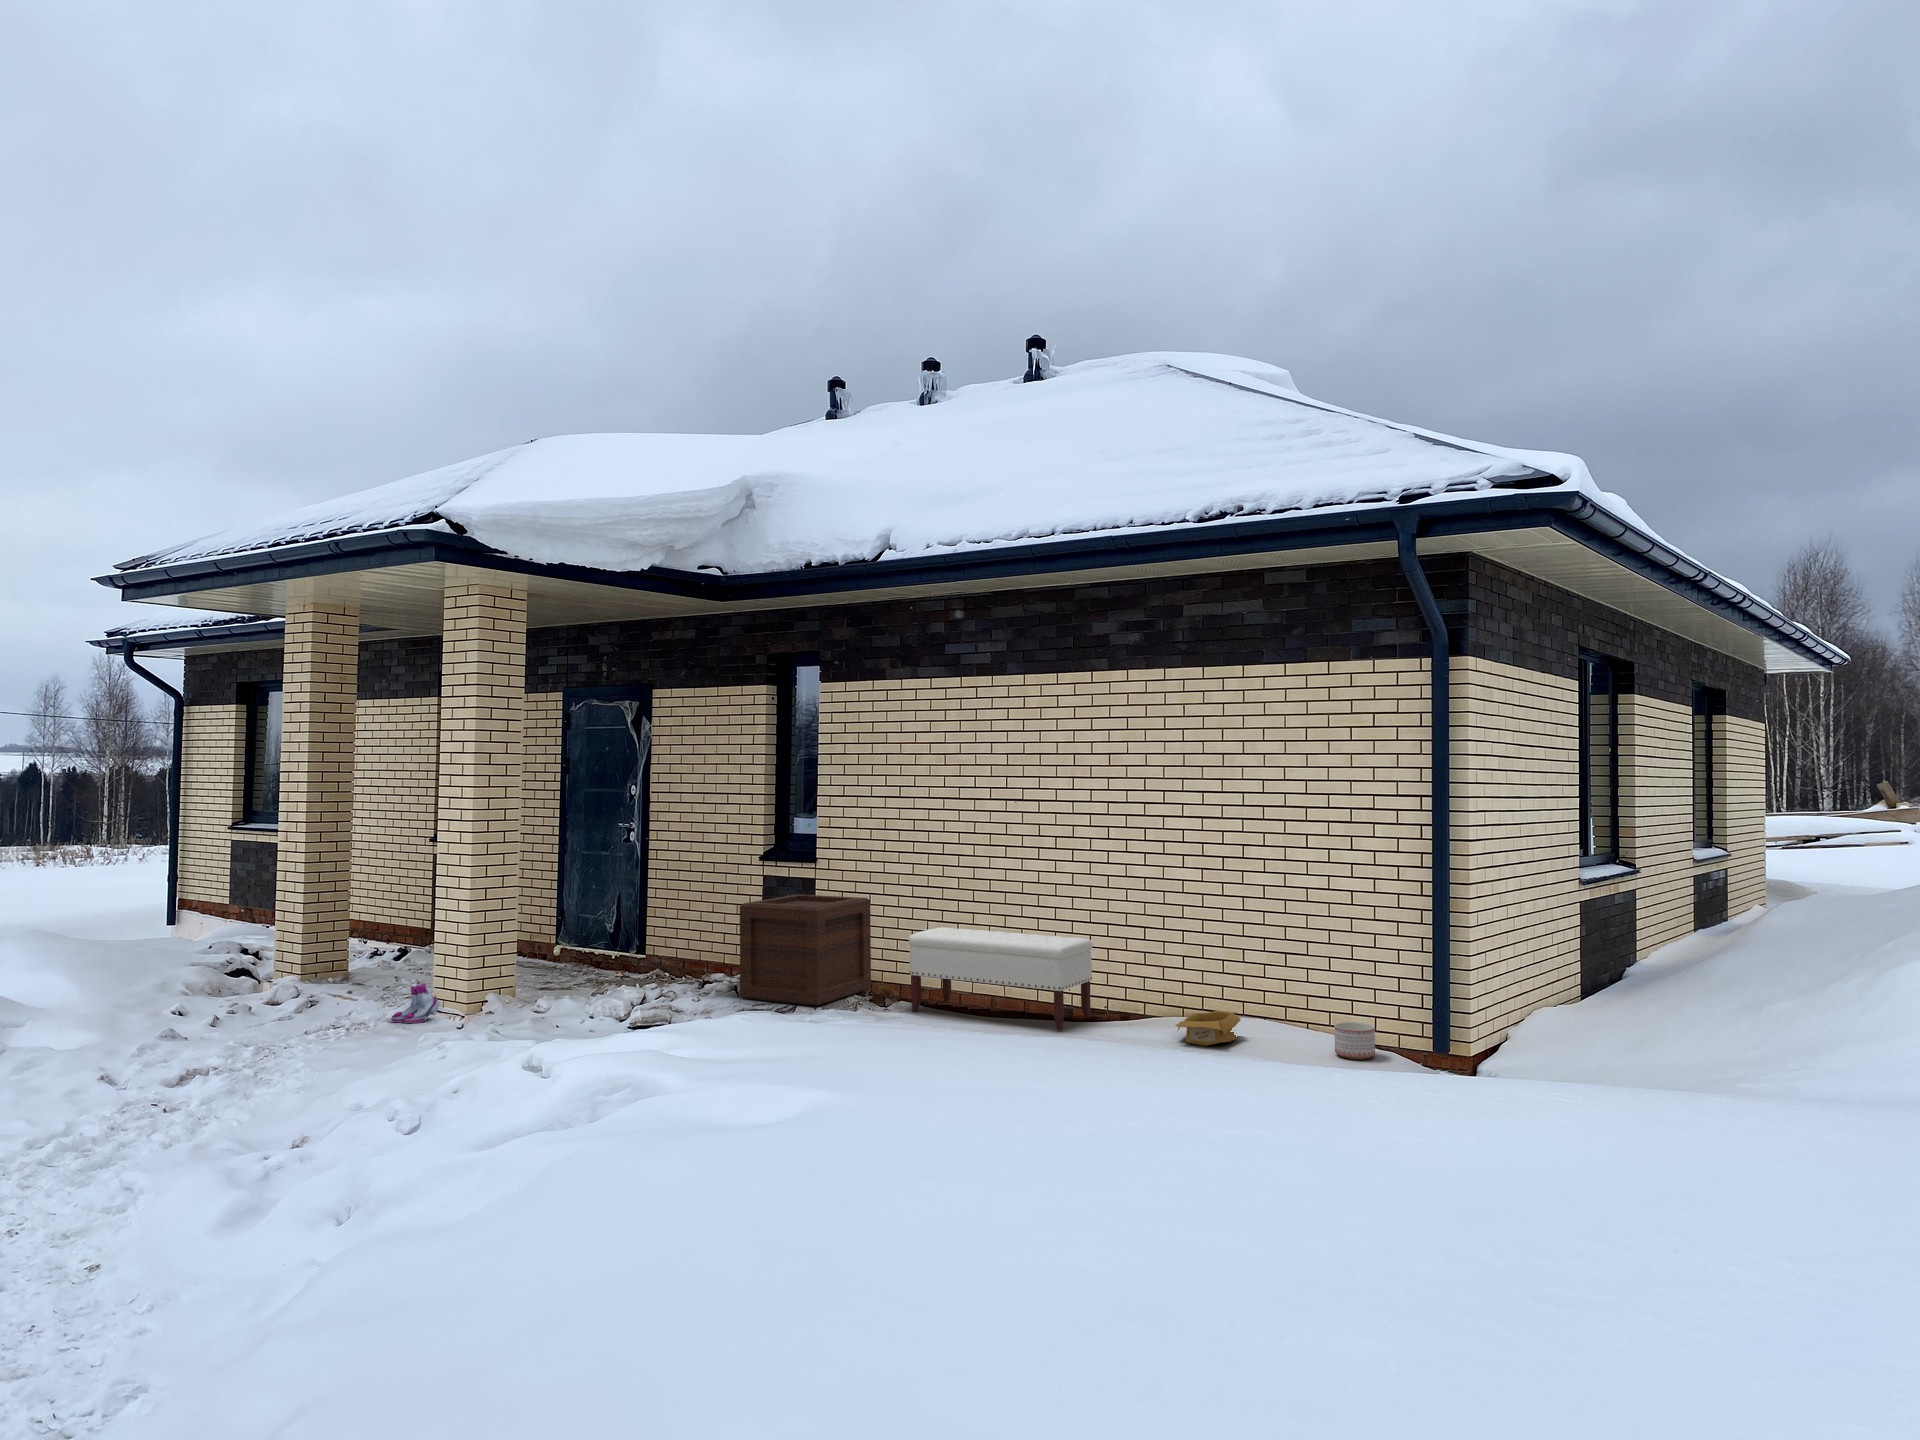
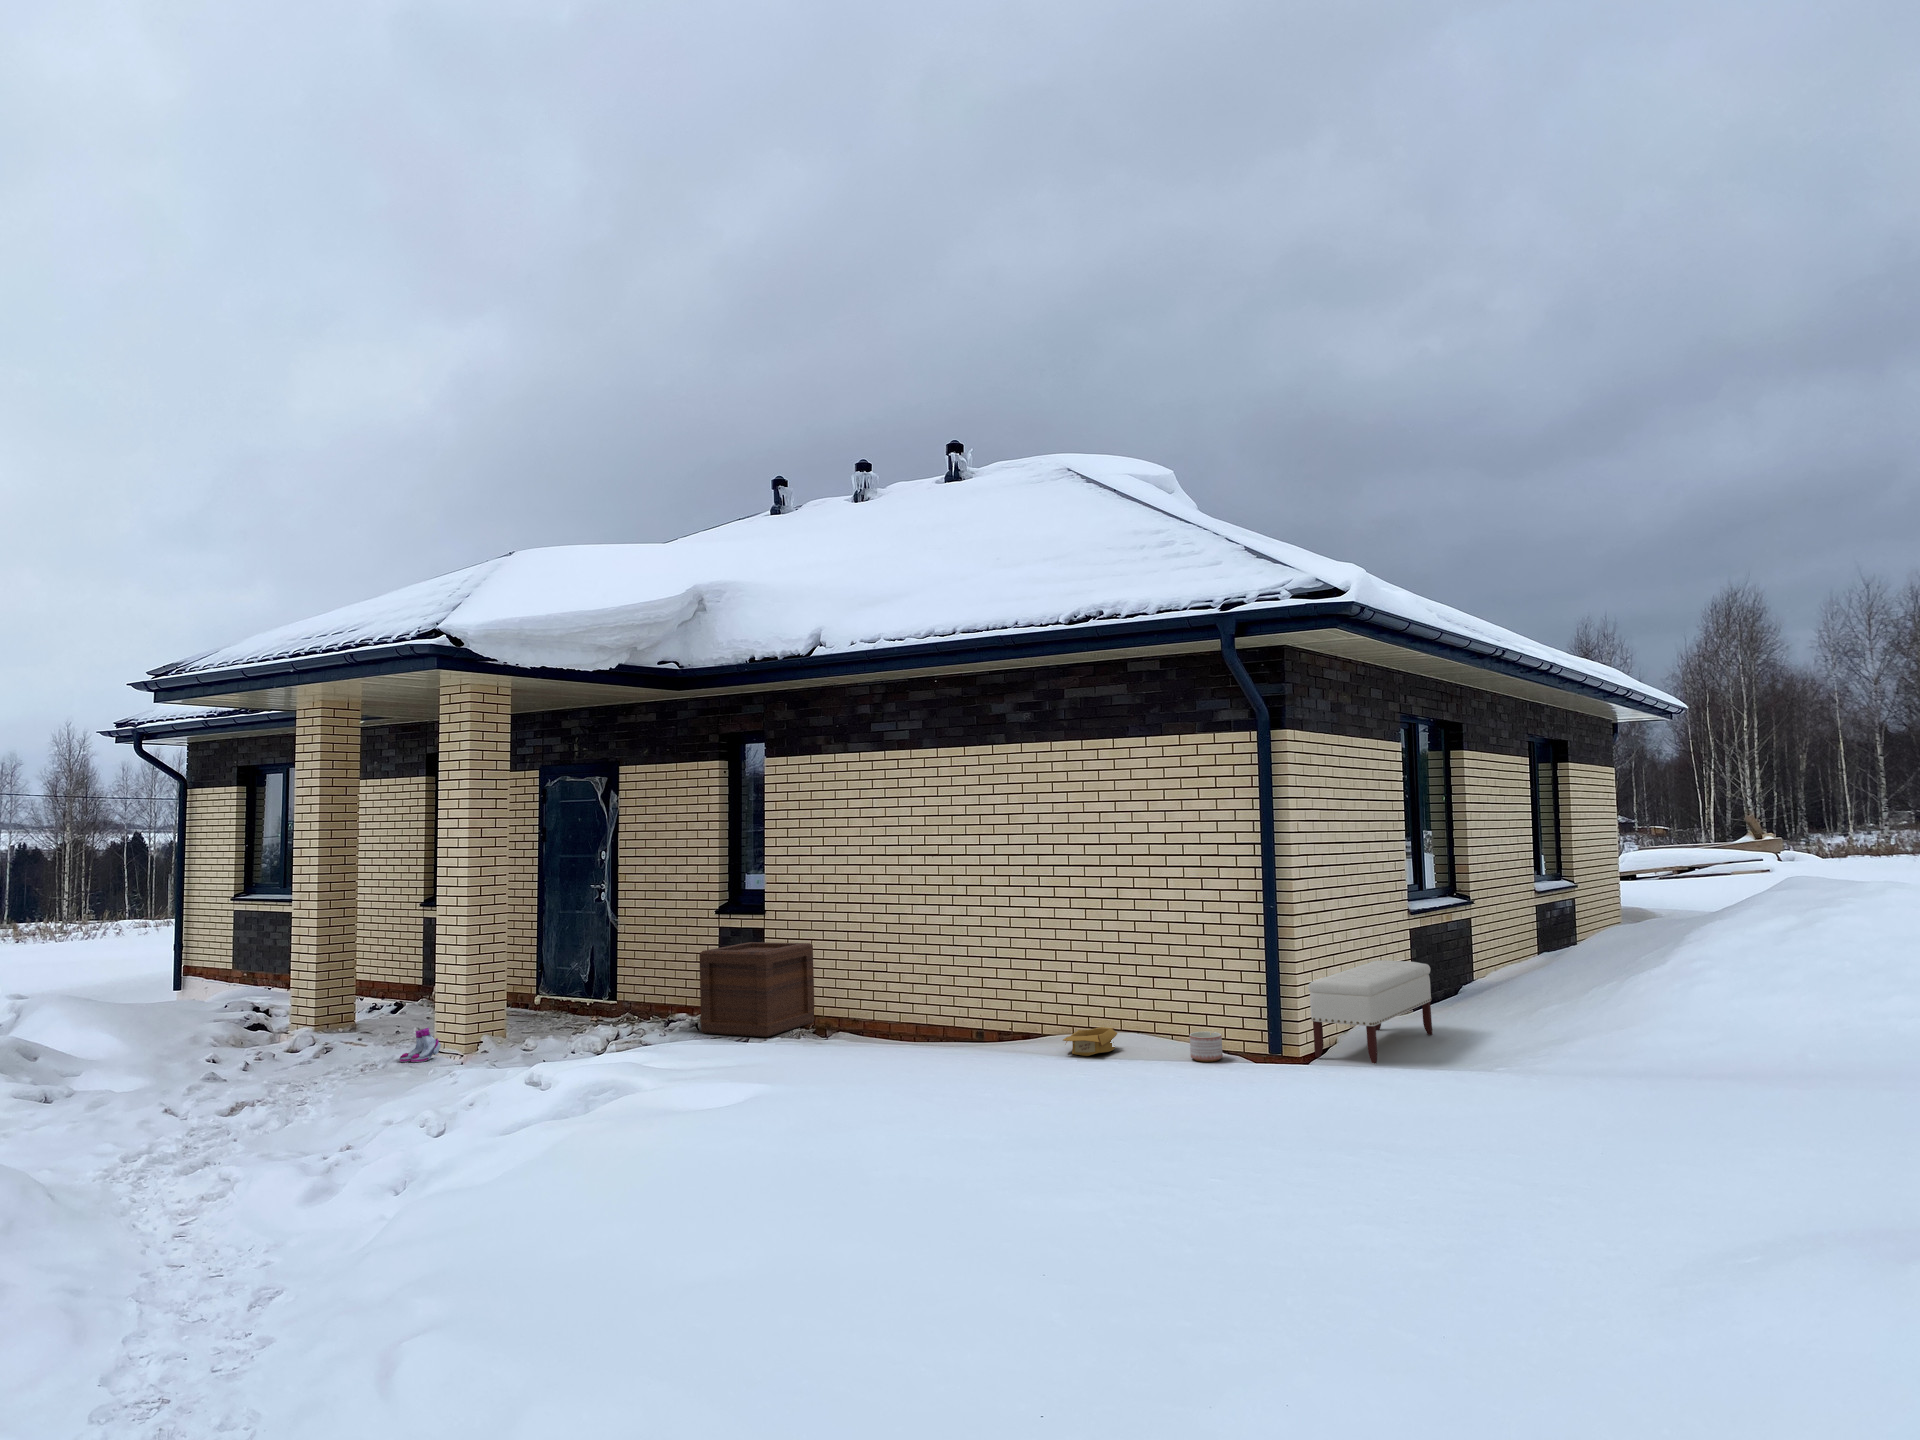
bench: present [909,927,1092,1030] -> present [1308,960,1432,1064]

